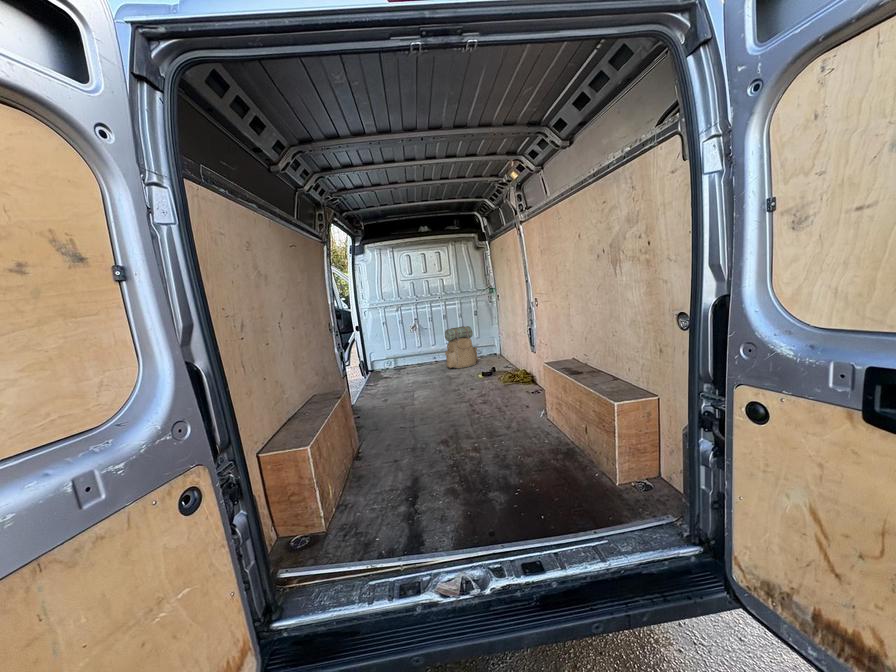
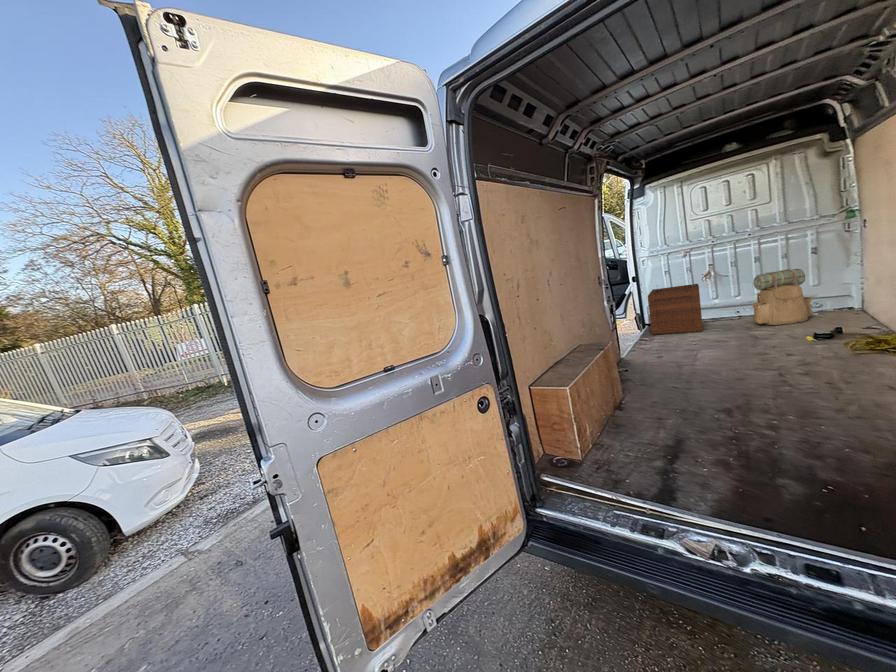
wooden crate: none [371,335,415,381] -> present [648,284,703,335]

